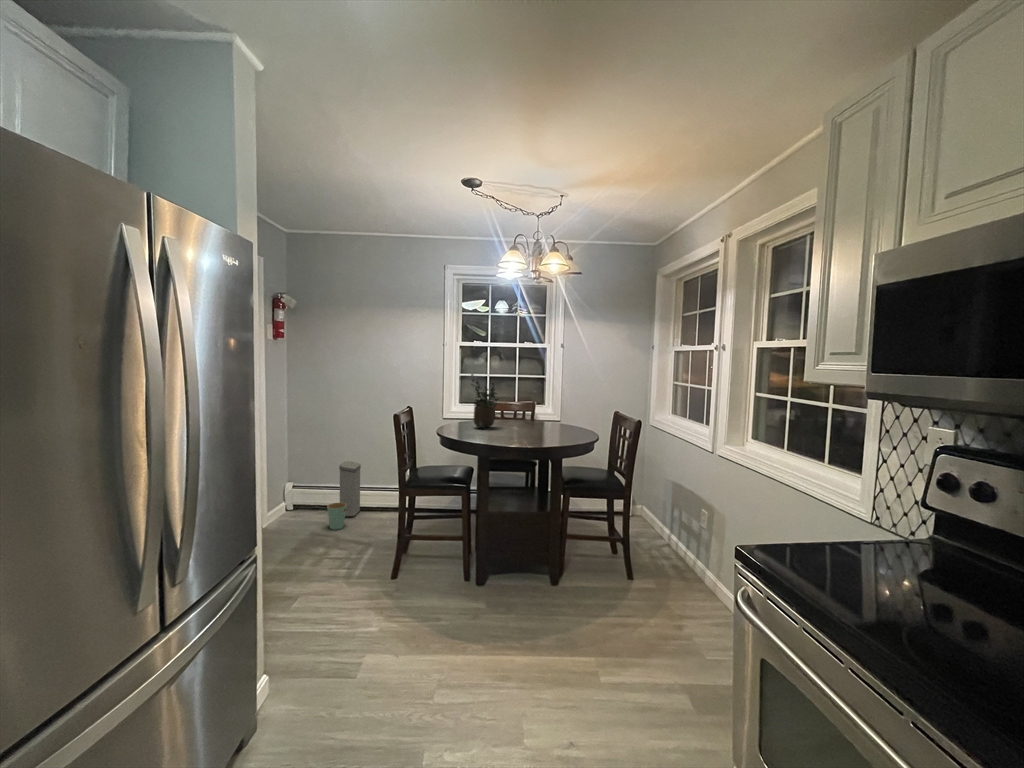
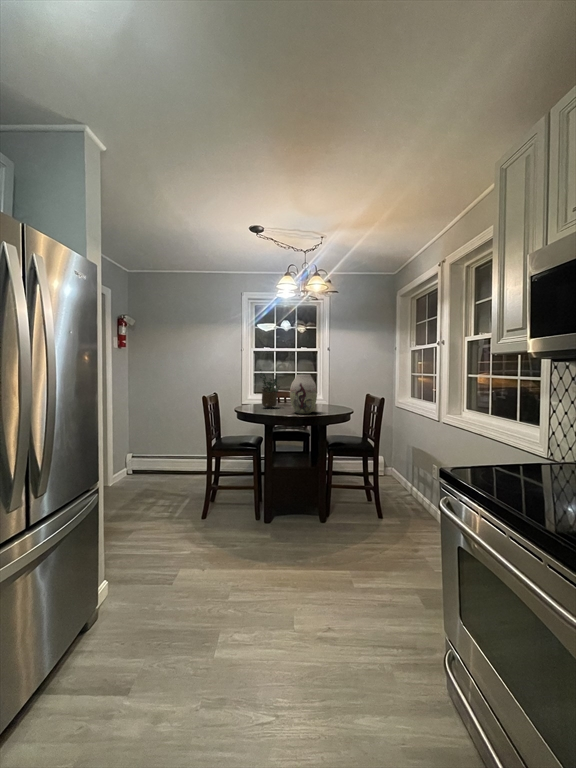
vase: none [515,386,552,440] -> present [290,375,317,414]
trash can: present [327,461,361,530] -> none [159,437,184,485]

